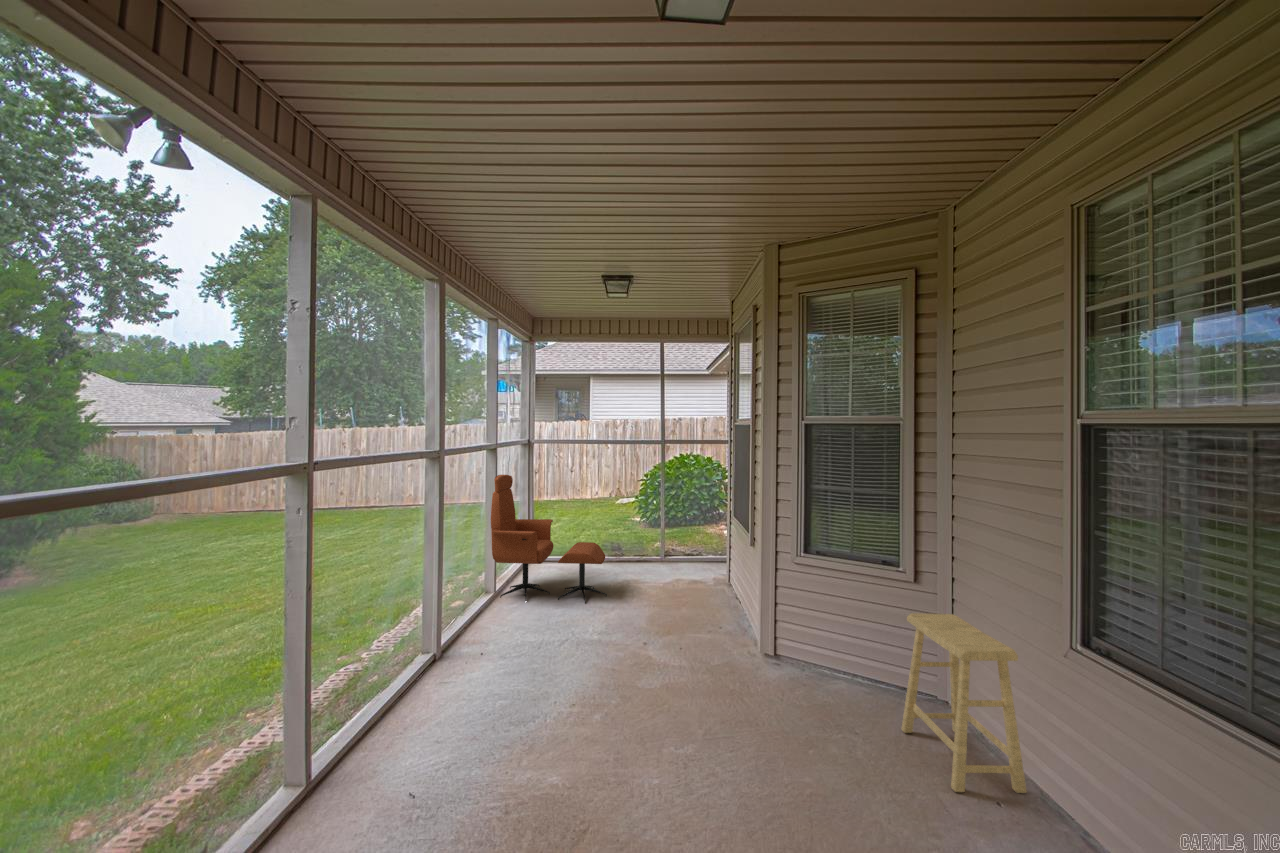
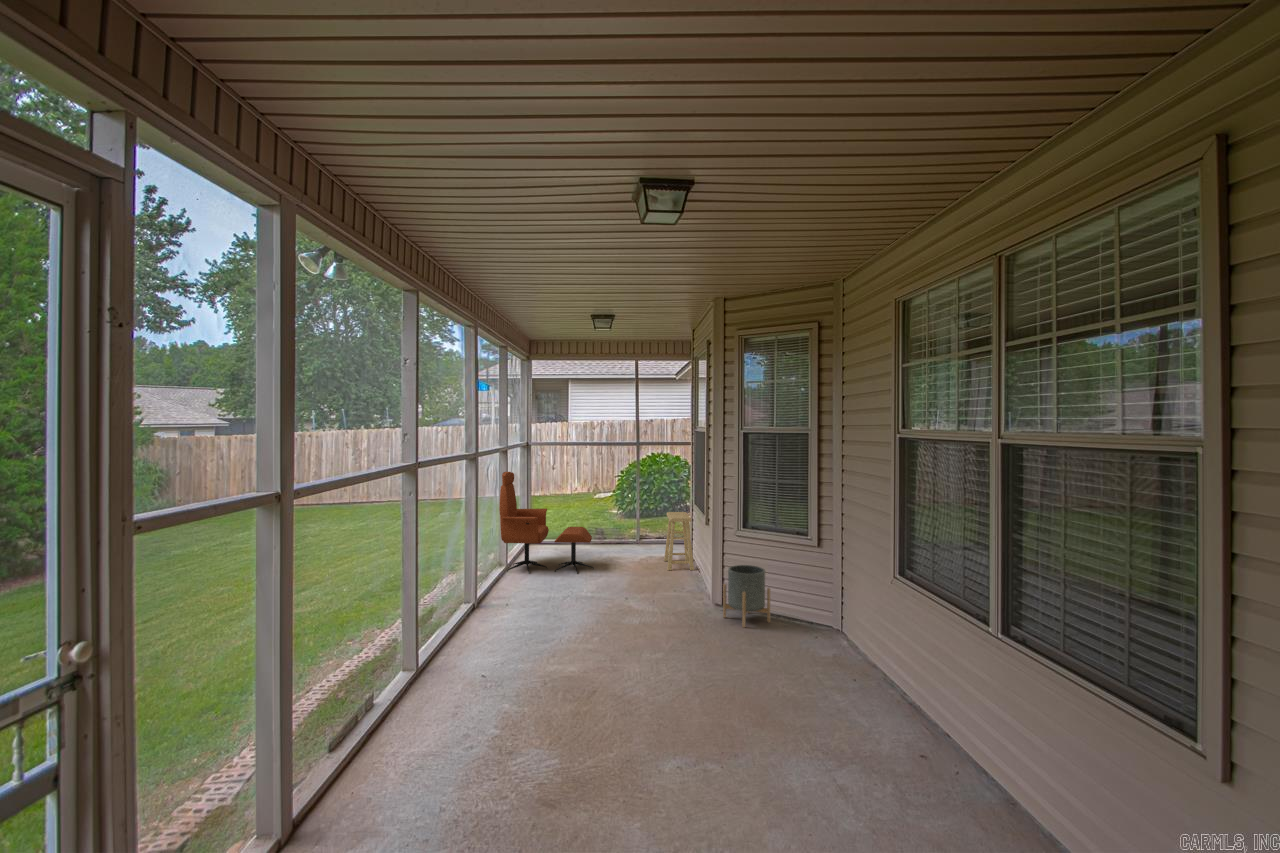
planter: none [779,612,851,711] -> present [723,565,770,627]
stool: present [902,613,1027,793] -> present [664,512,694,570]

